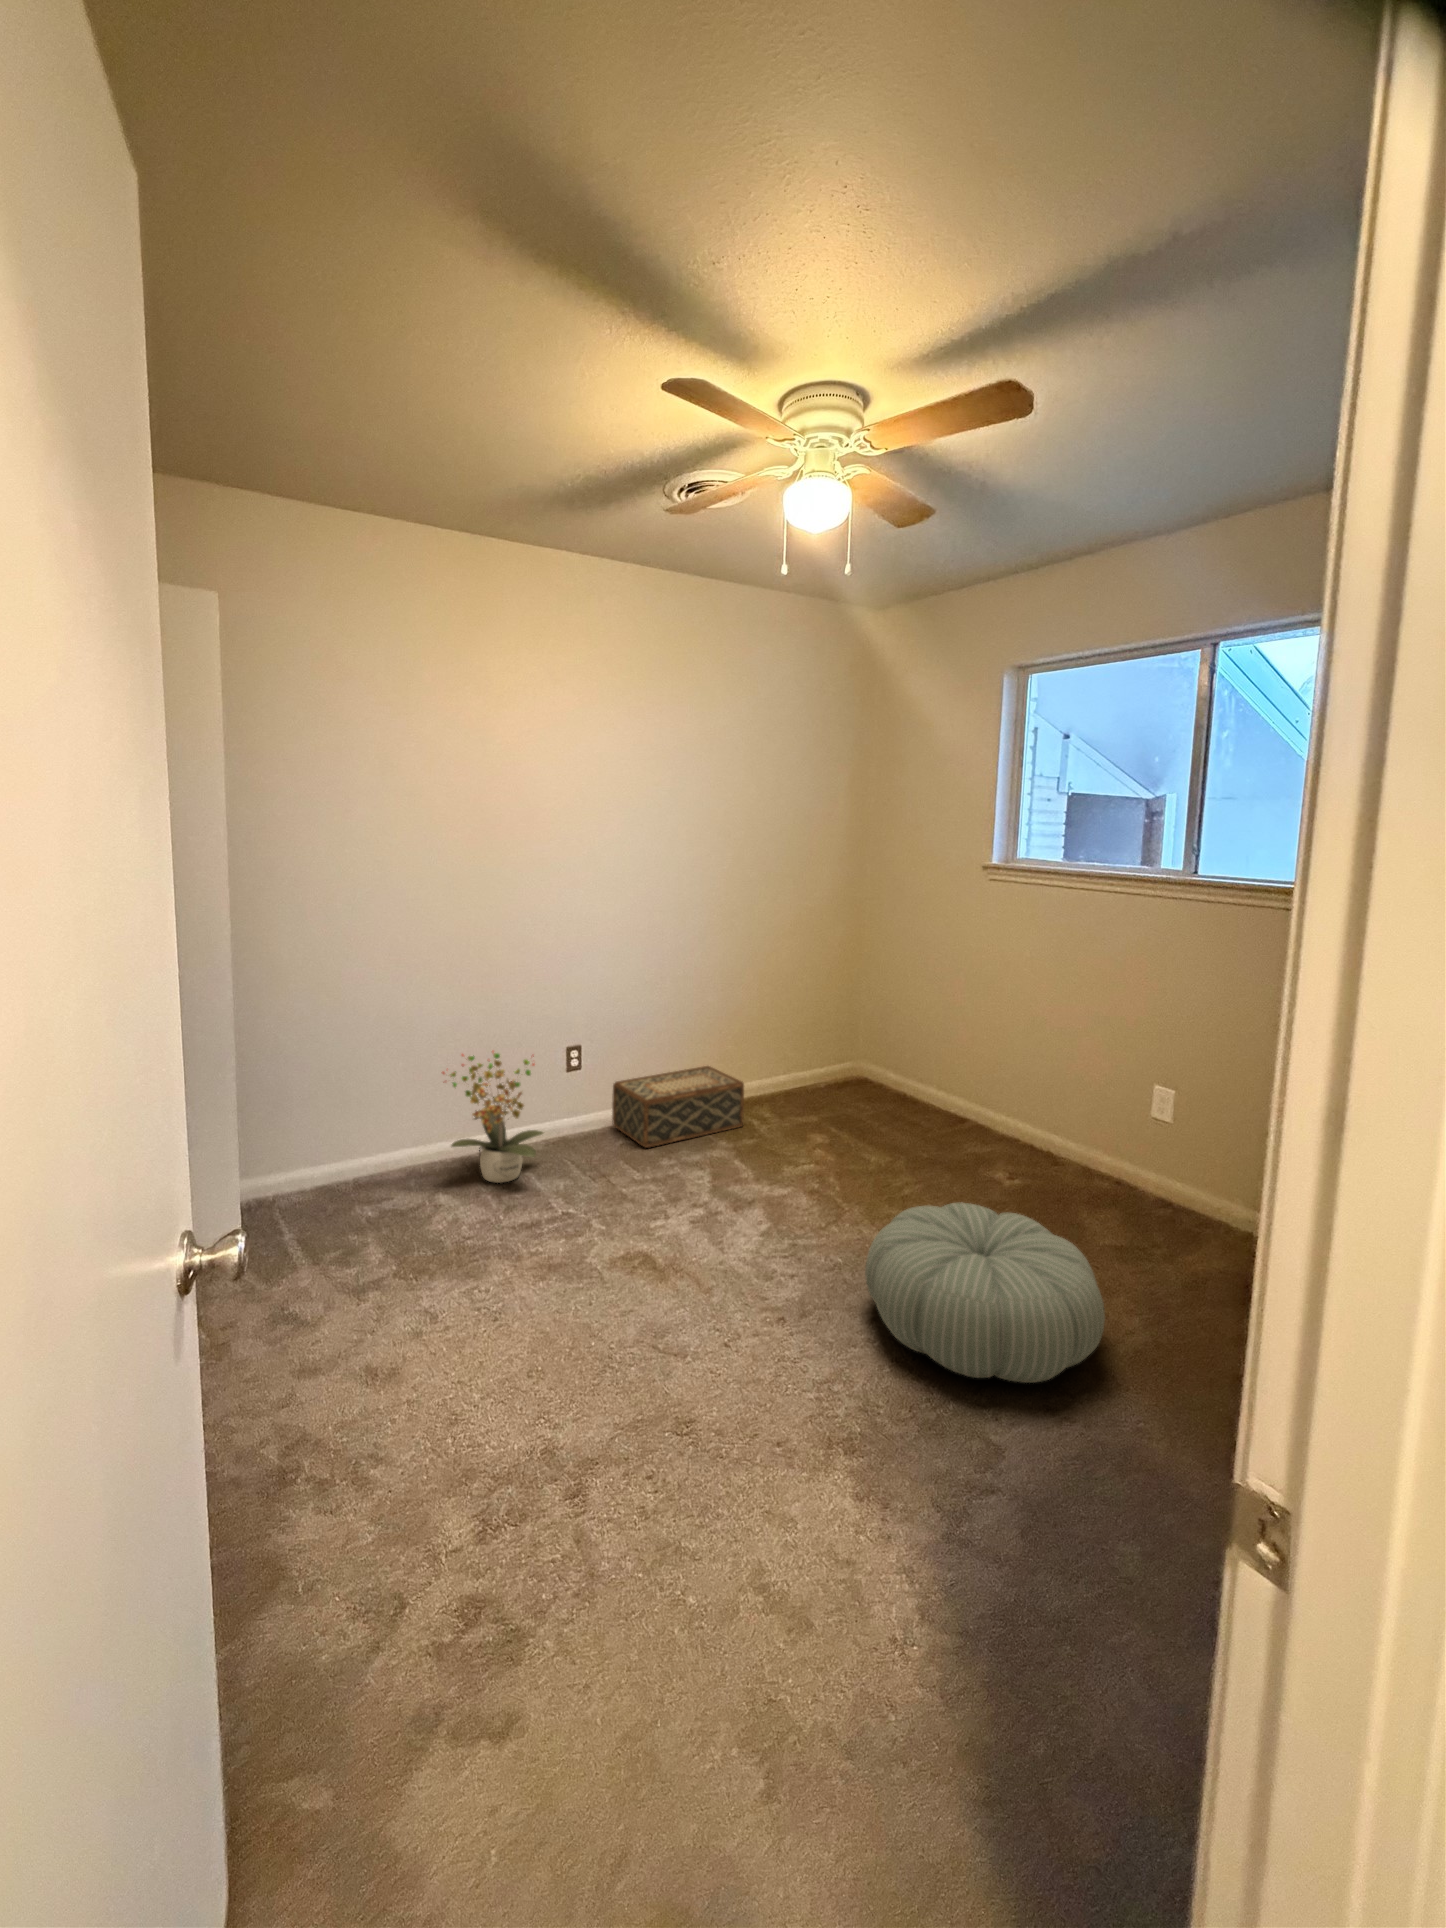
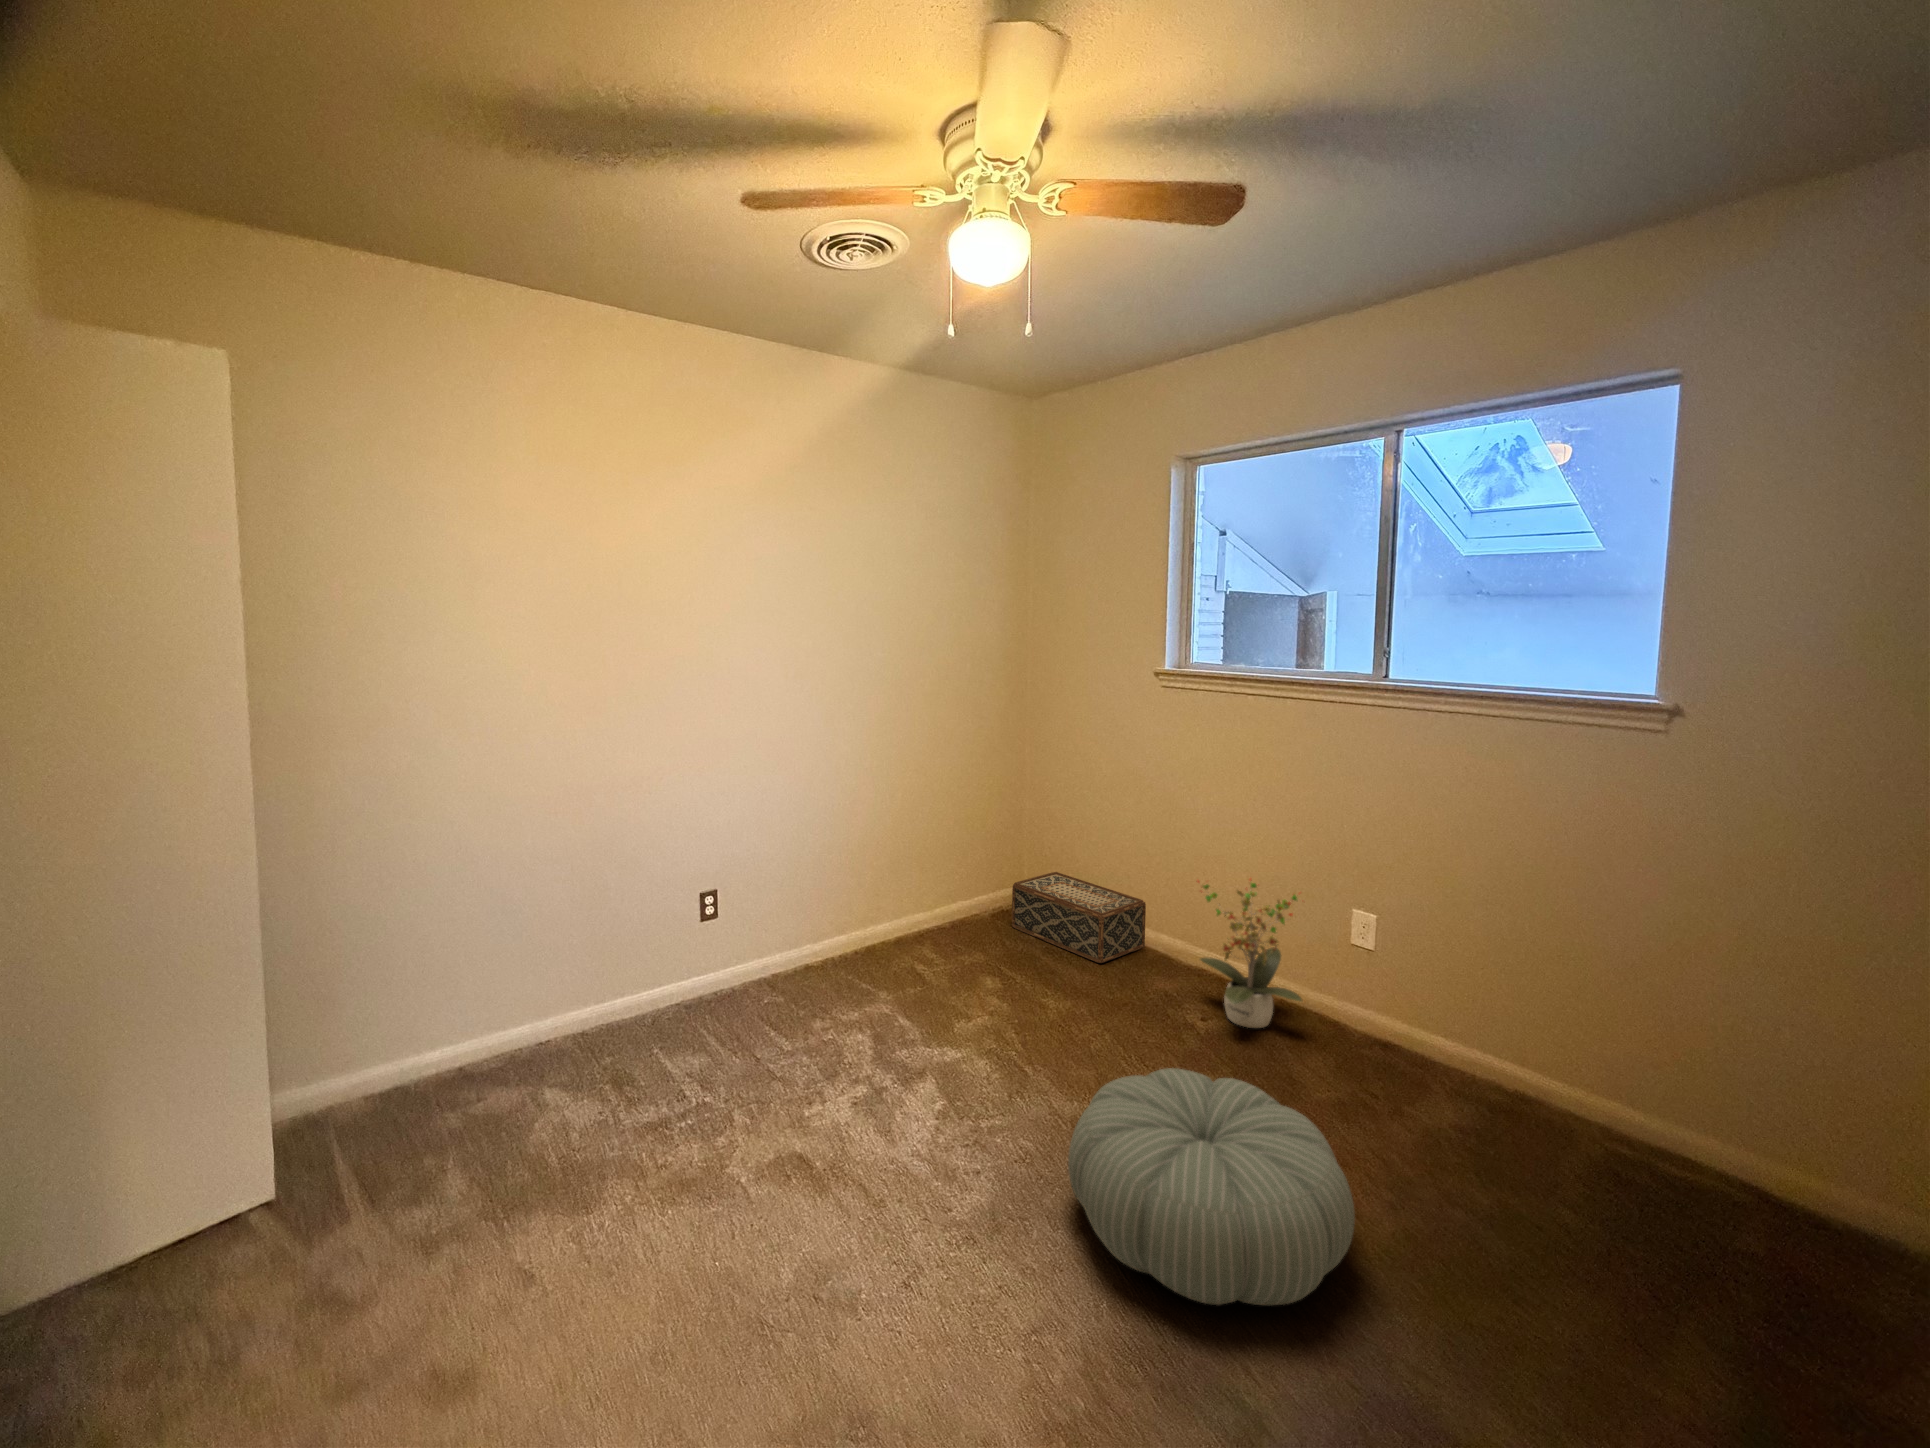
potted plant: present [442,1053,543,1183] -> present [1197,879,1302,1028]
woven basket: present [612,1066,744,1148] -> present [1012,872,1146,963]

